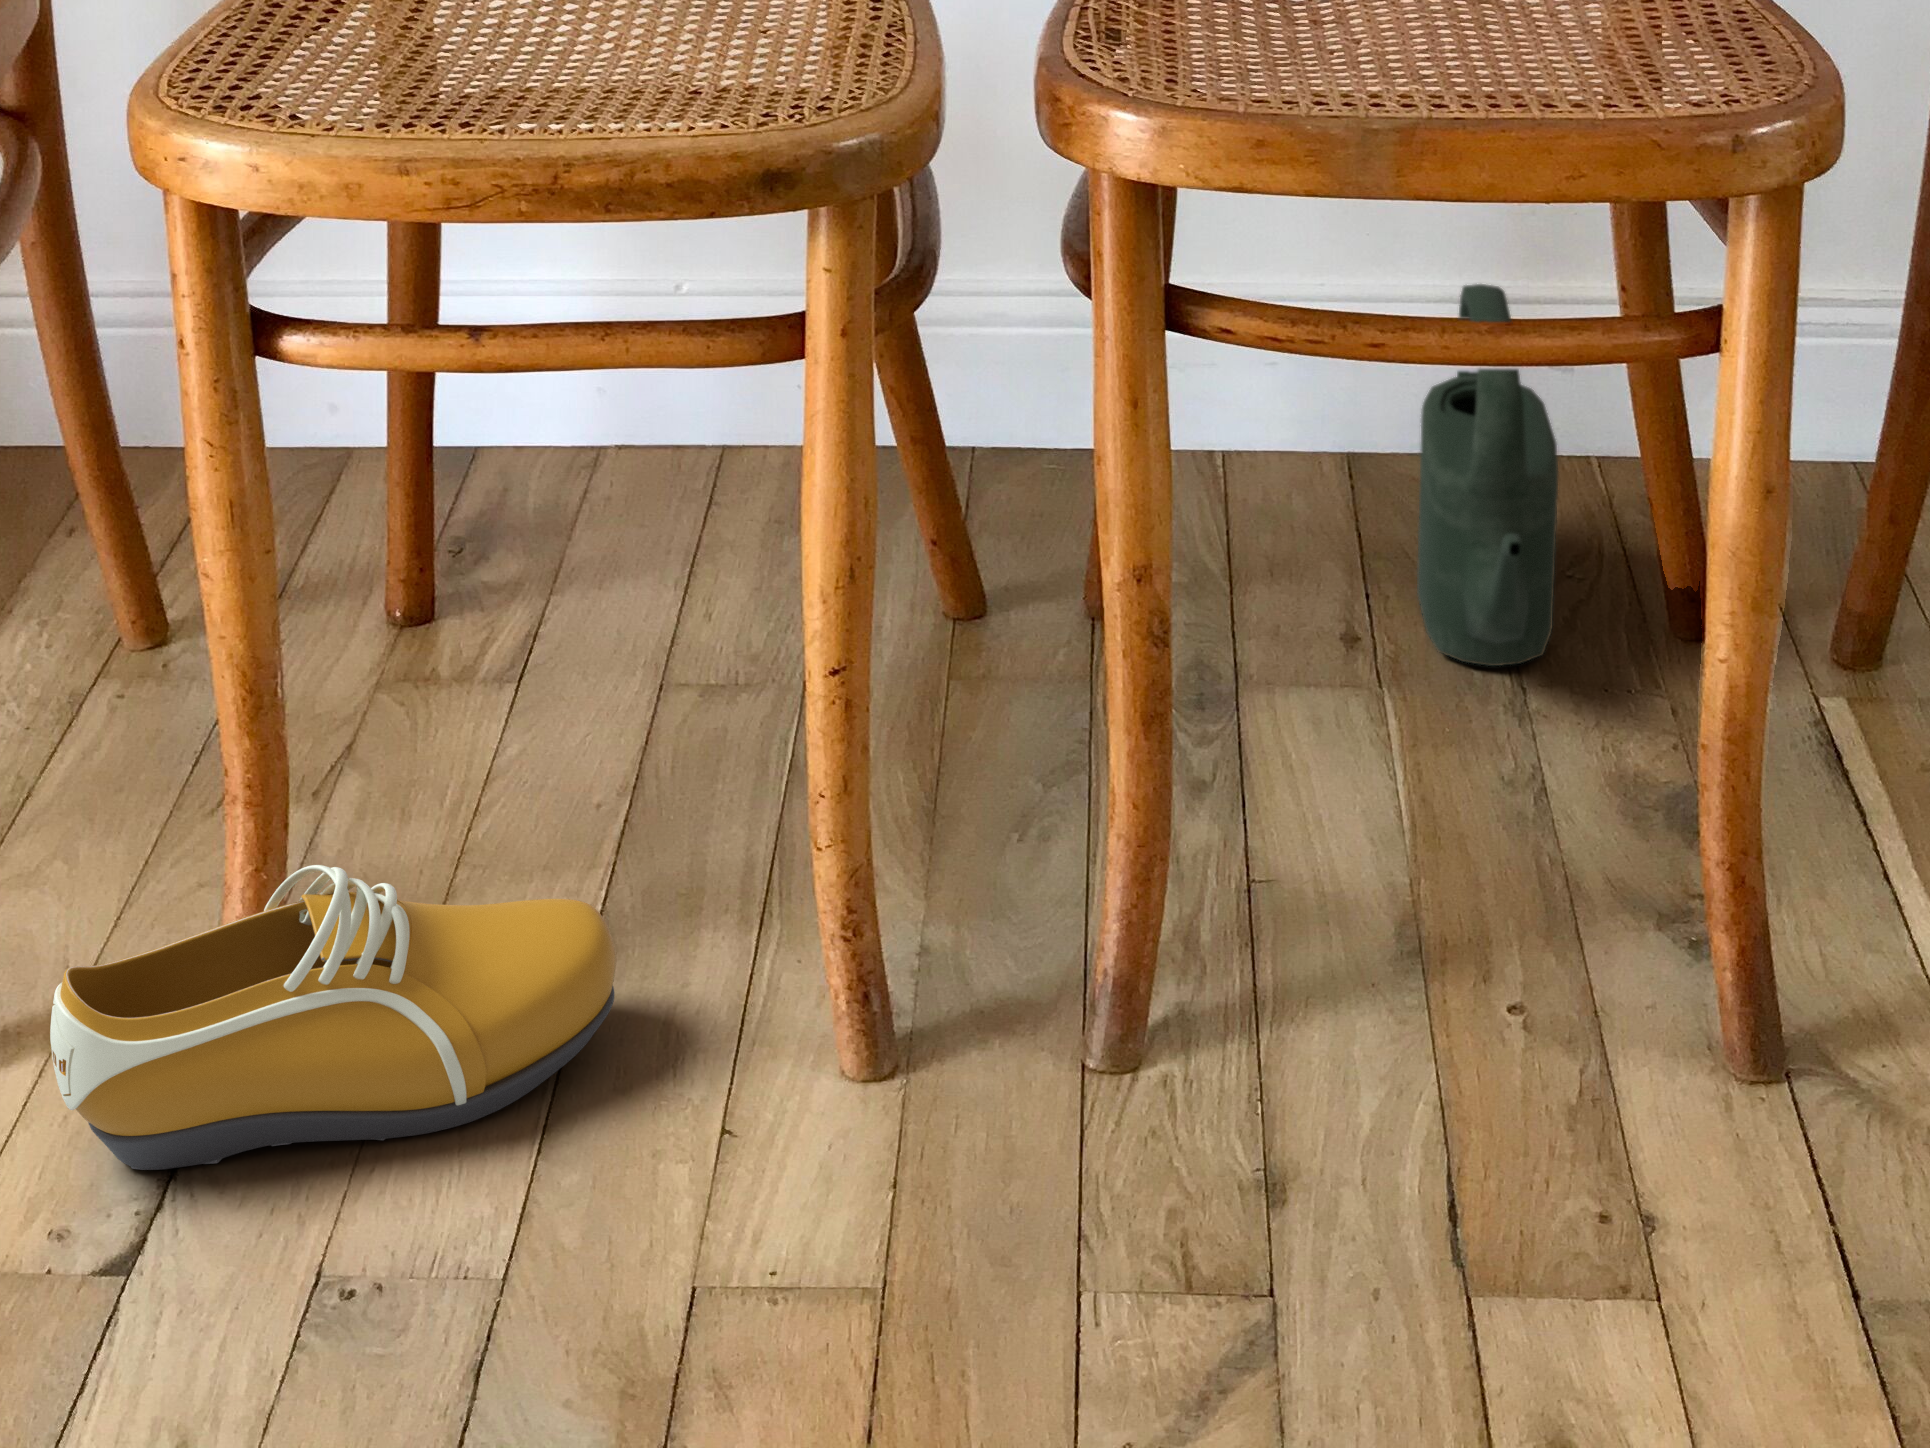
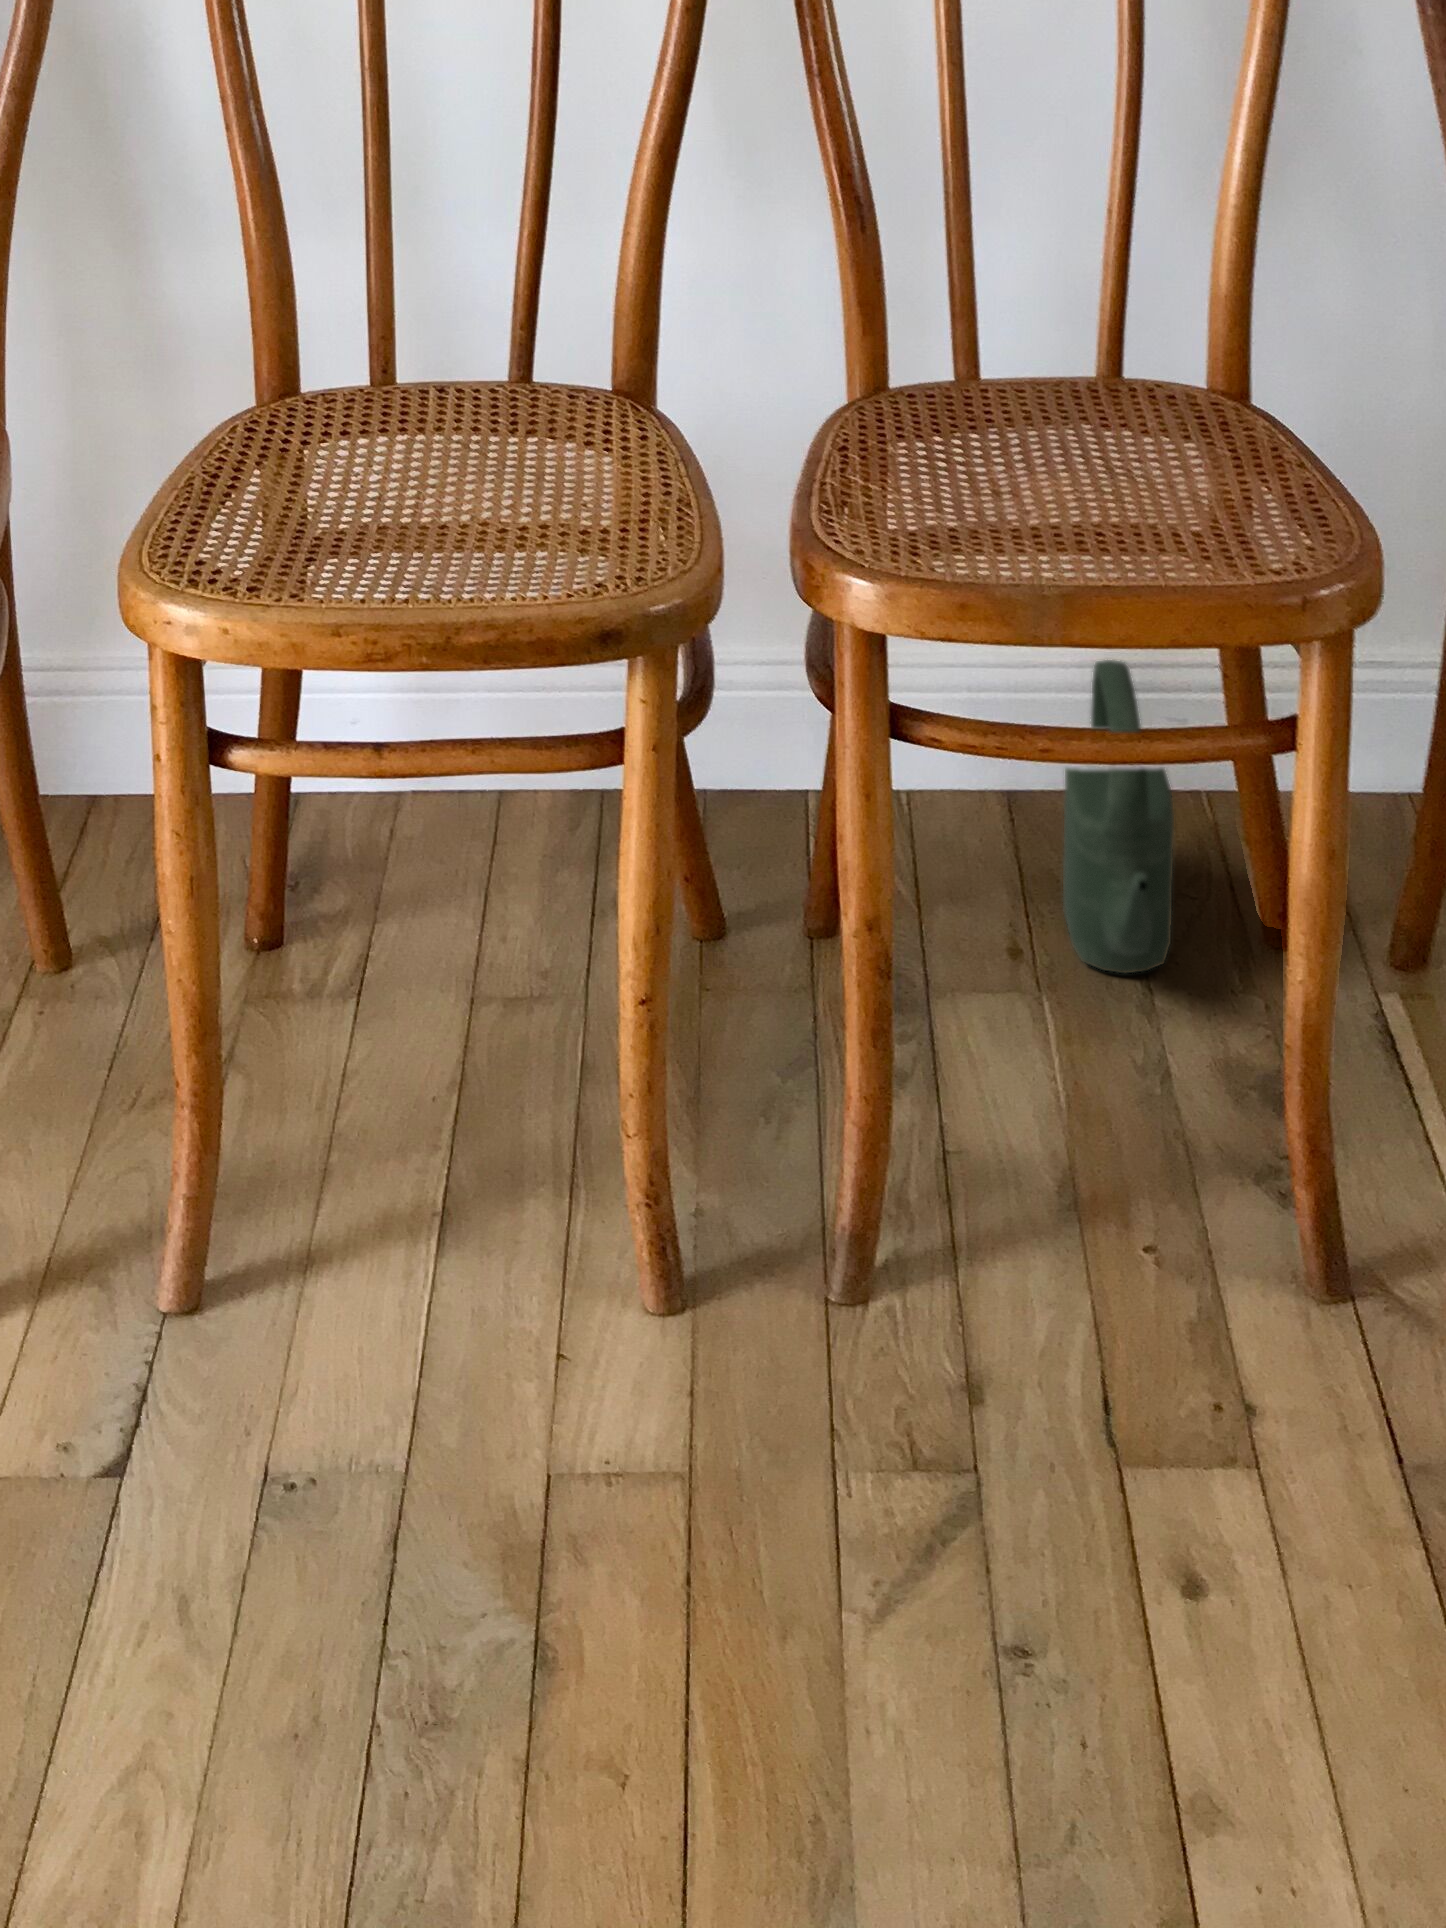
shoe: present [50,865,616,1170] -> none [55,1154,471,1394]

